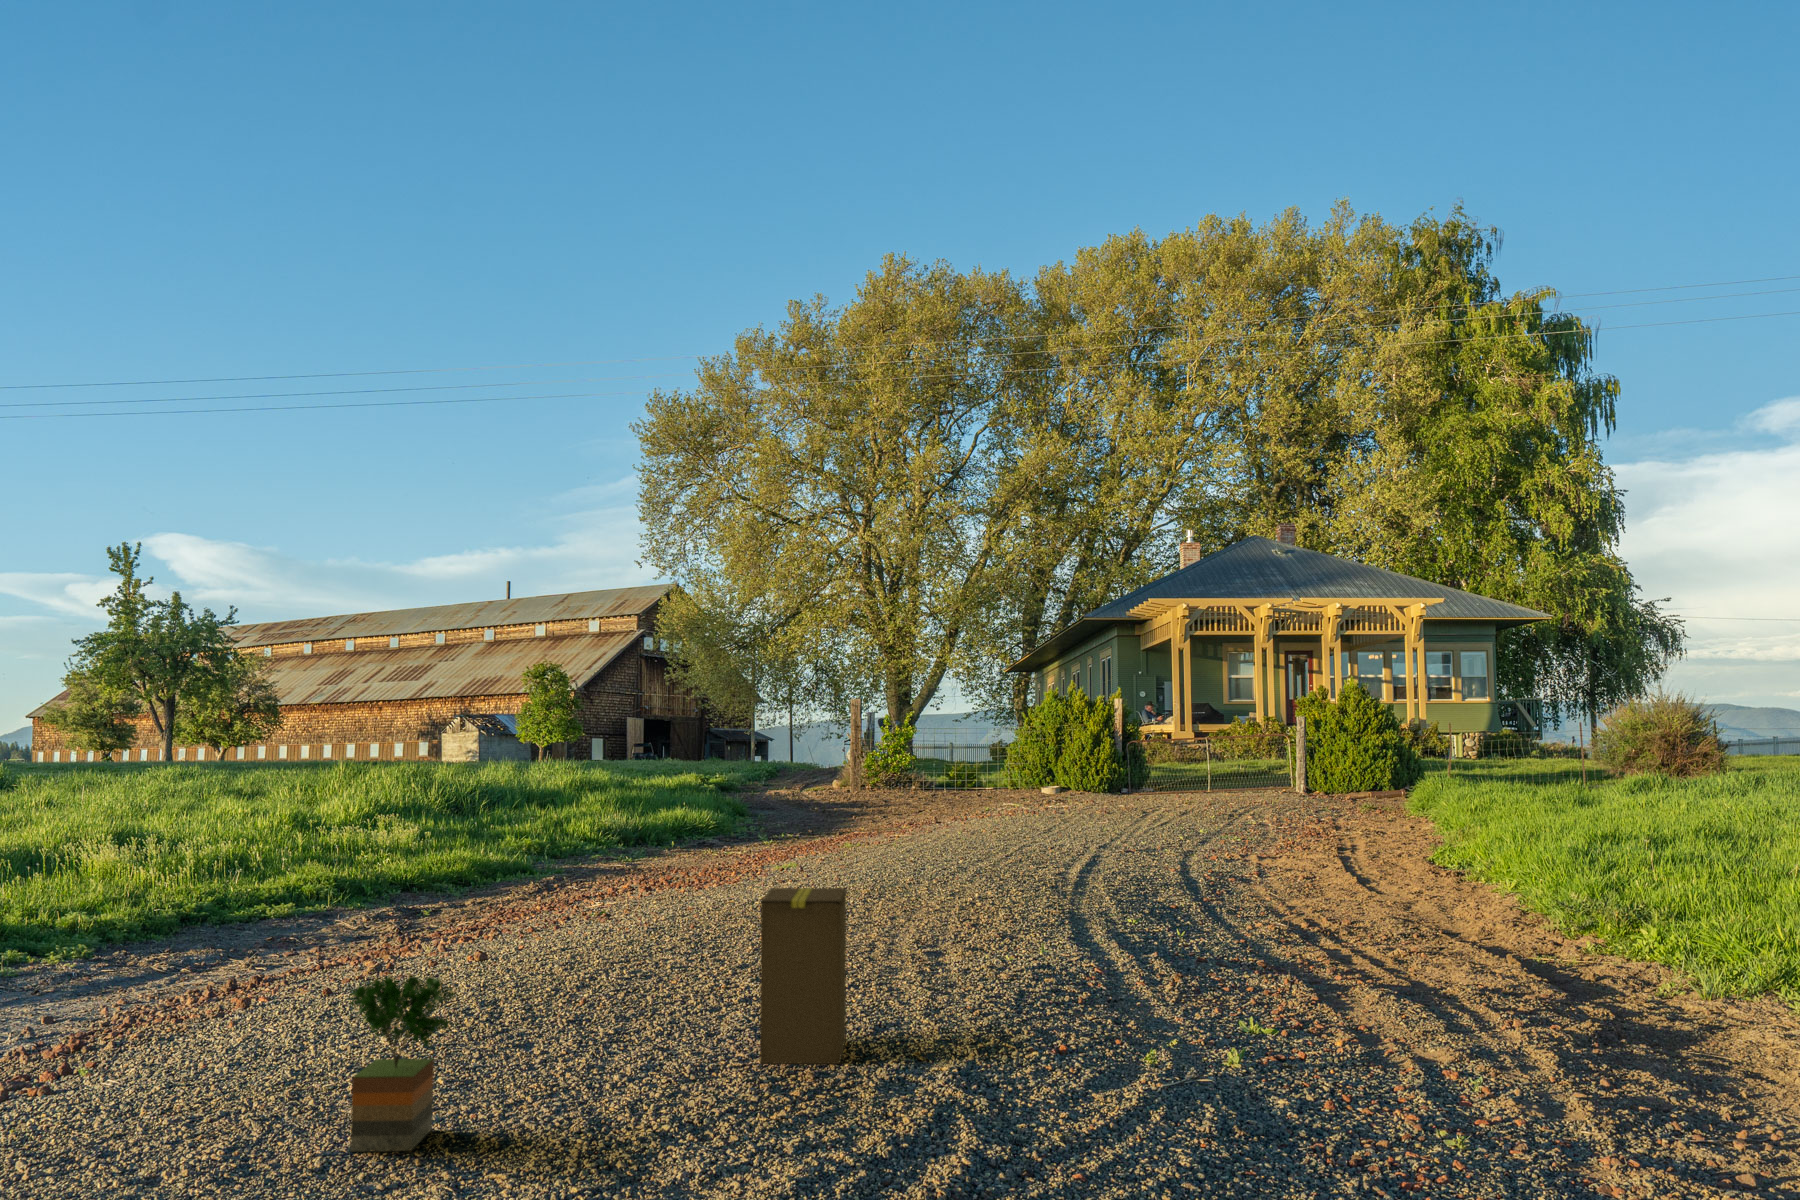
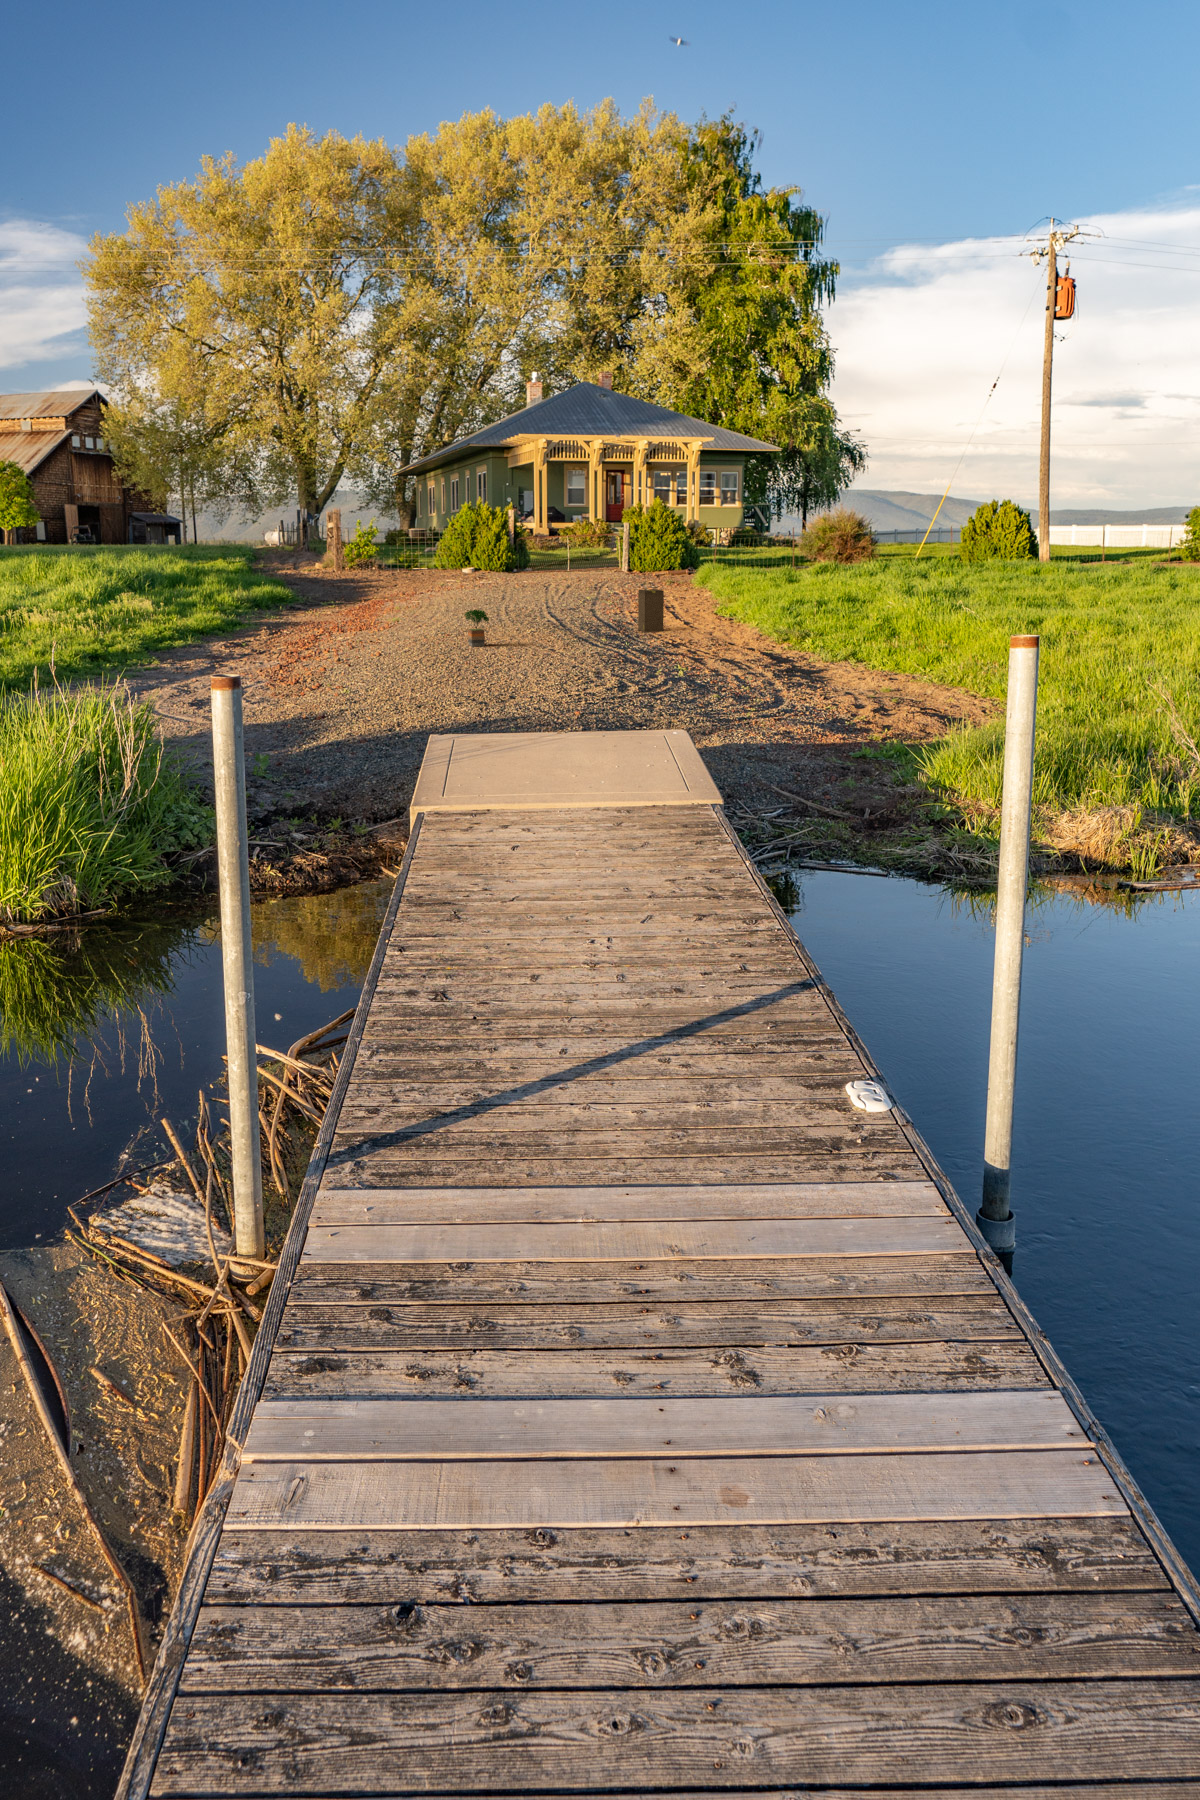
cardboard box: present [760,888,846,1064] -> present [638,589,664,632]

